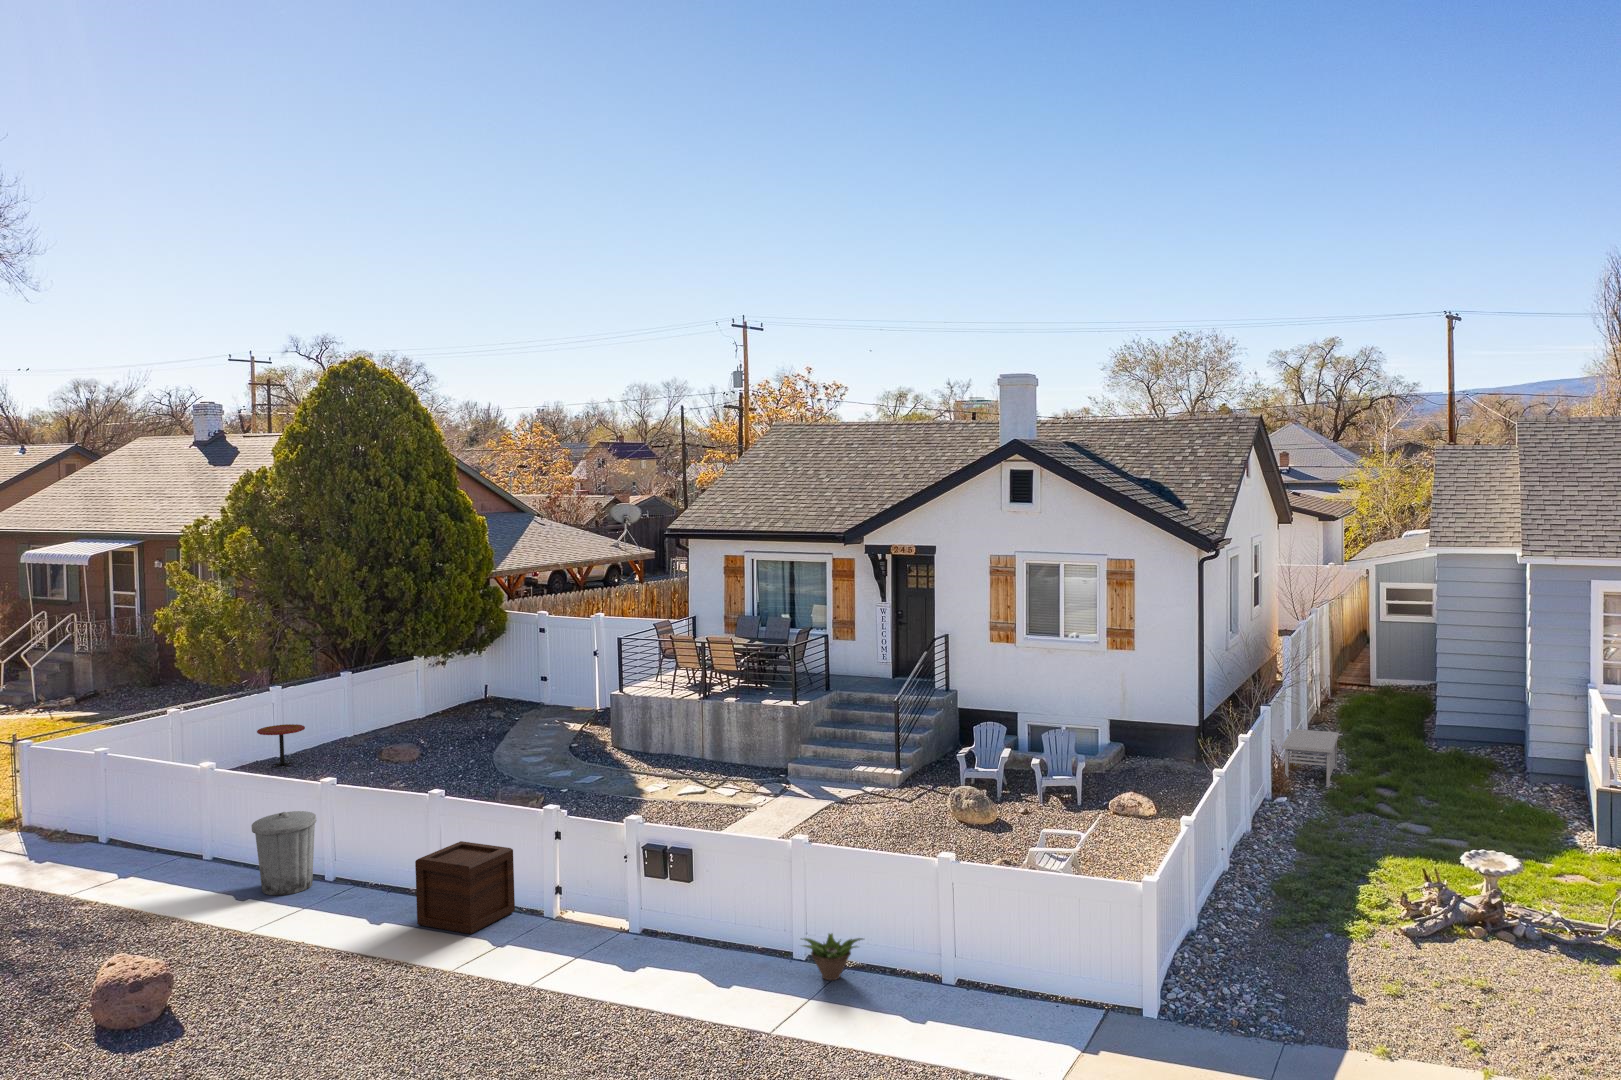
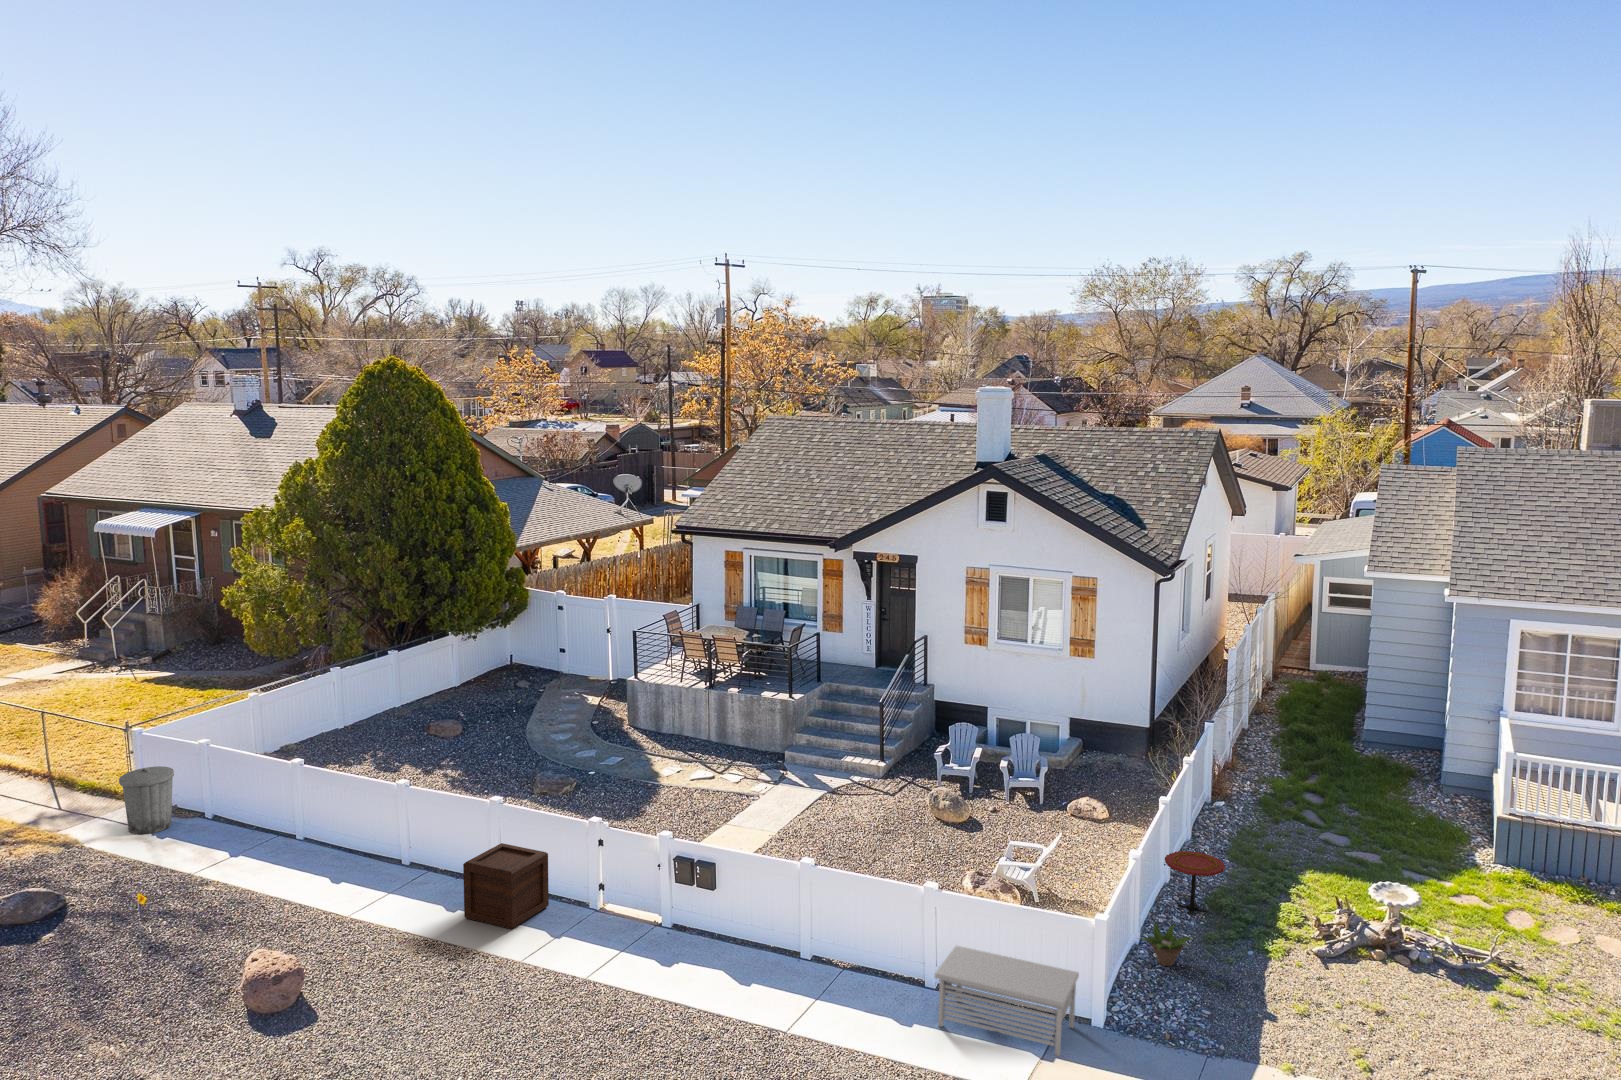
side table: present [257,724,305,768] -> present [1165,851,1225,914]
storage bench: present [1282,729,1339,787] -> present [935,946,1079,1056]
trash can: present [251,811,316,895] -> present [119,766,174,834]
decorative plant: present [802,934,862,980] -> present [1140,923,1194,966]

